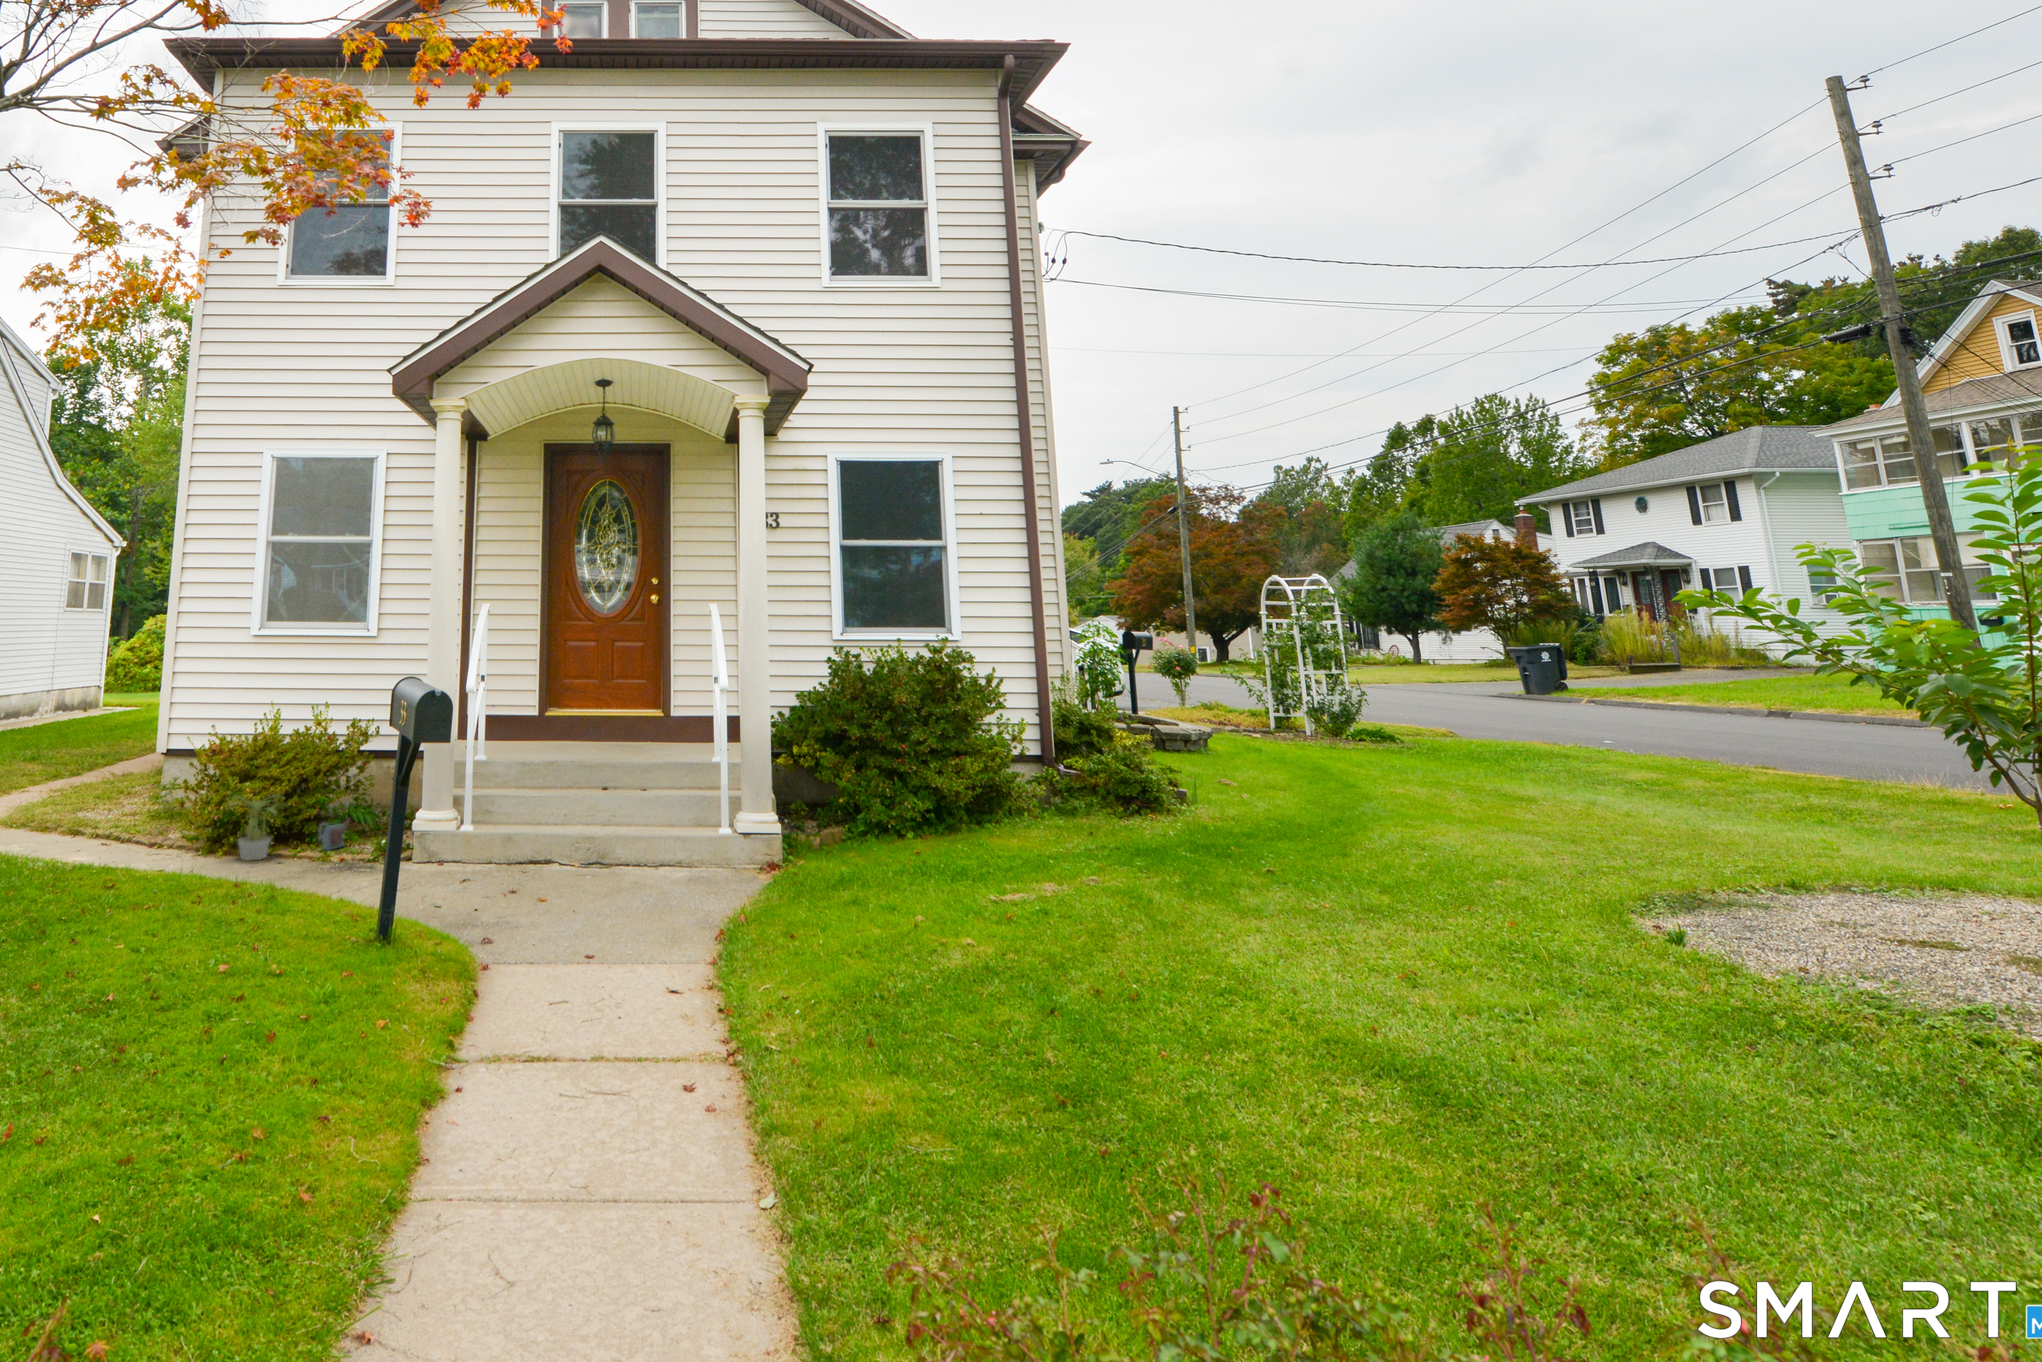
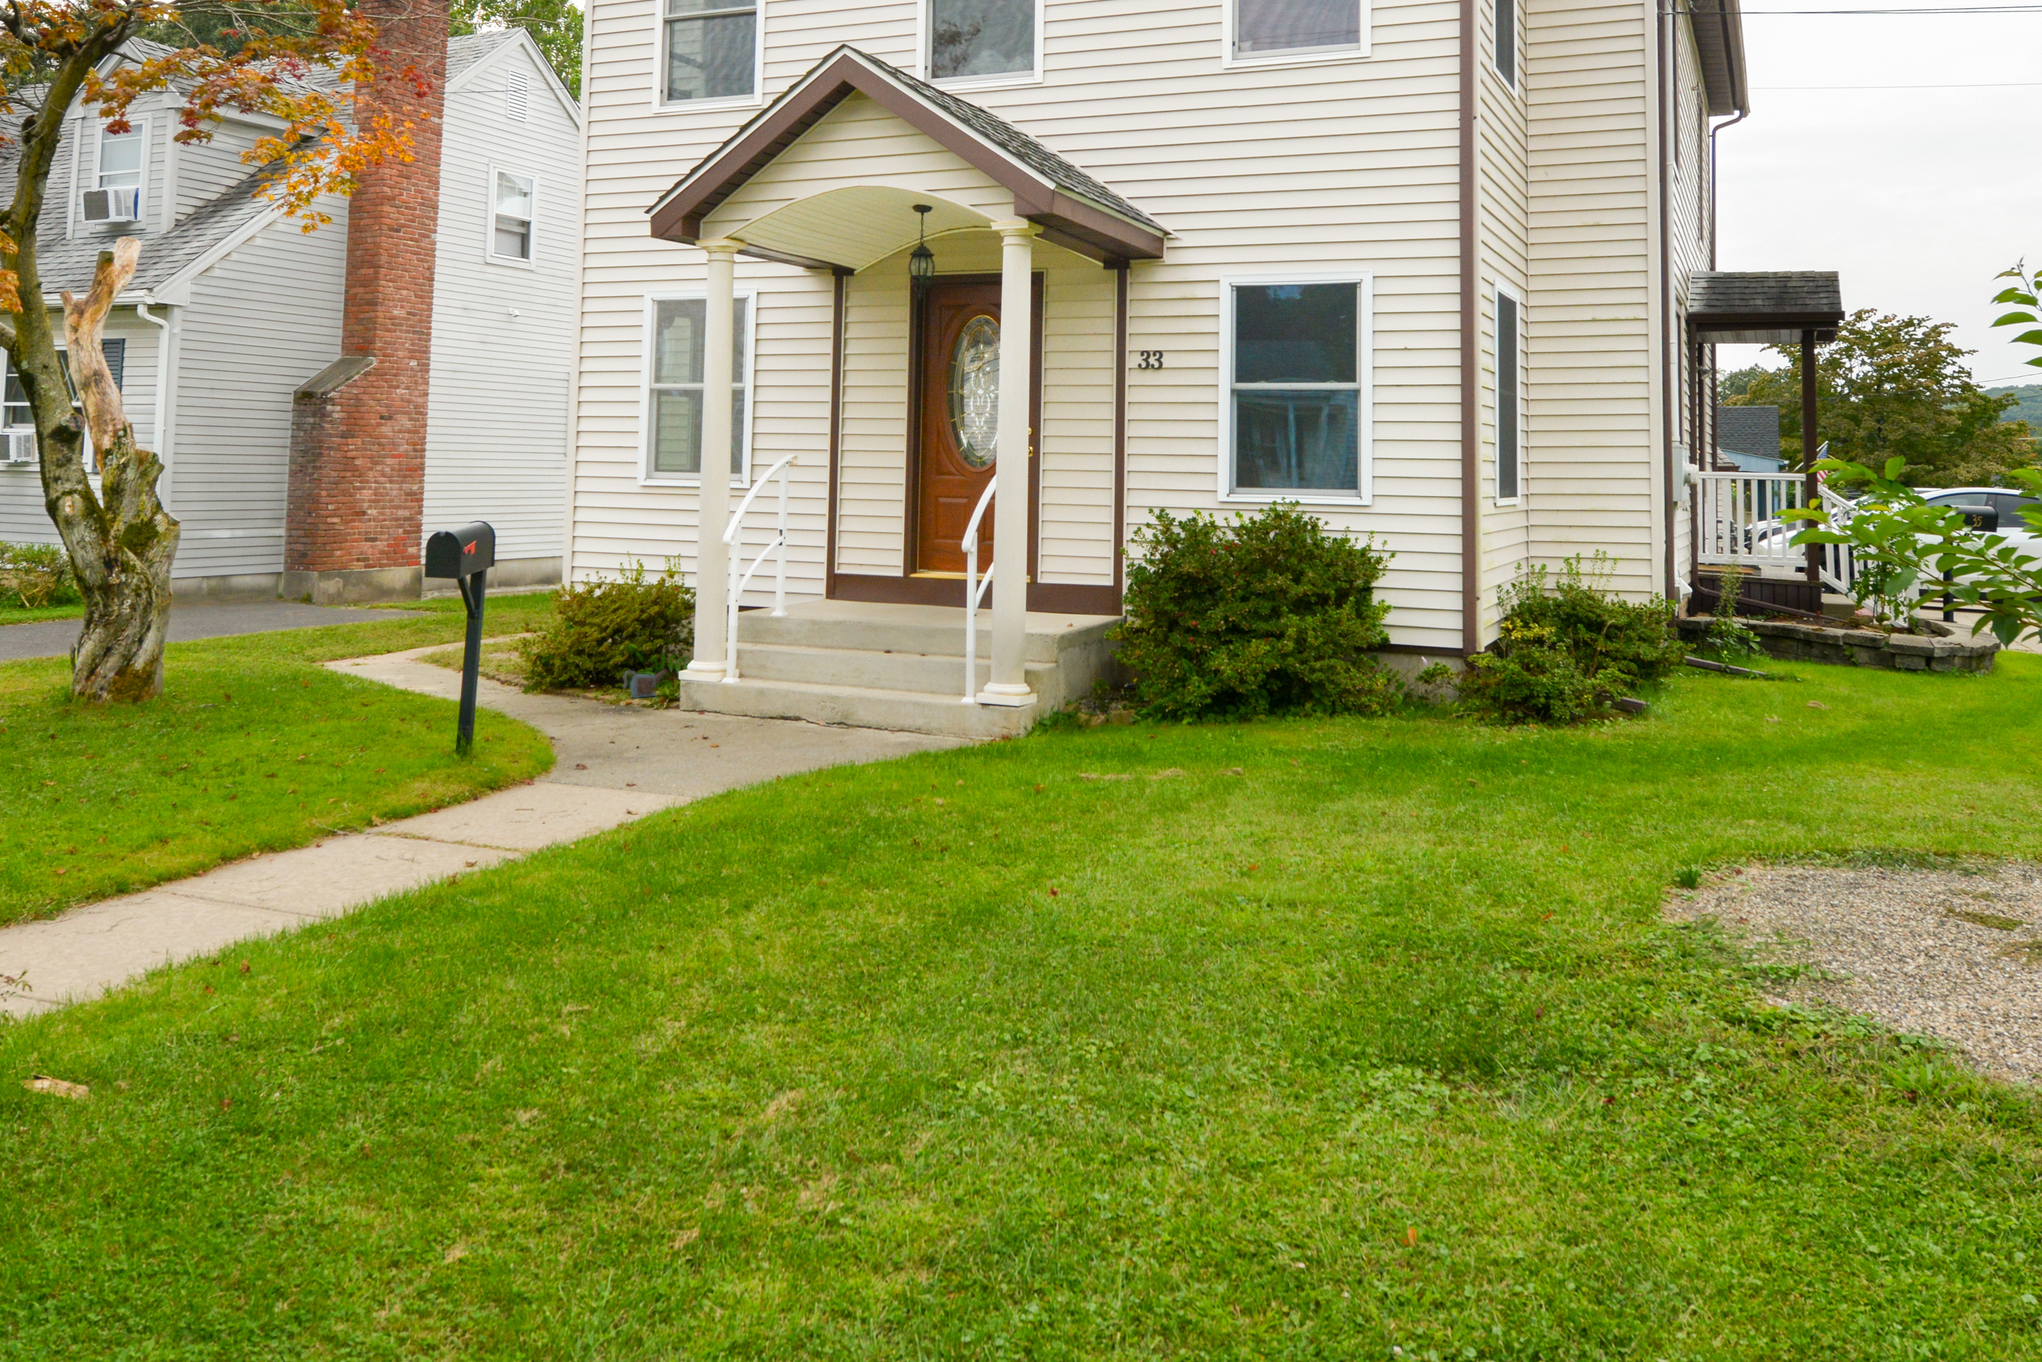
potted plant: present [229,795,279,860] -> none [521,640,592,700]

